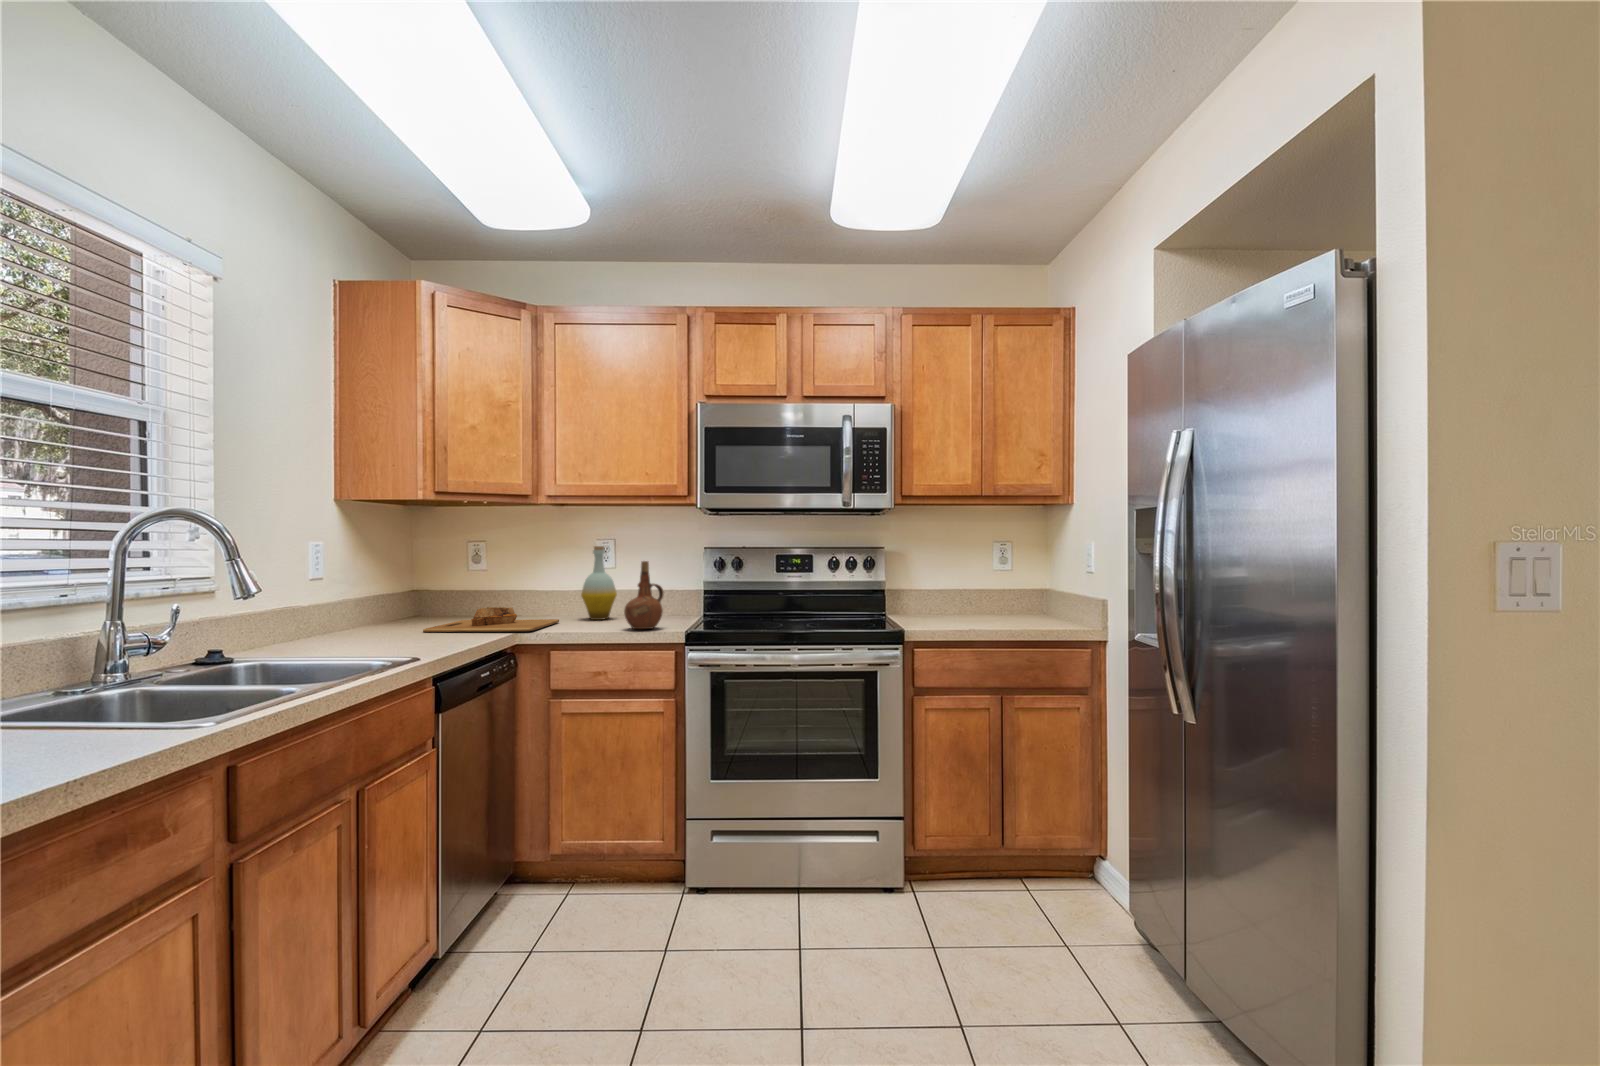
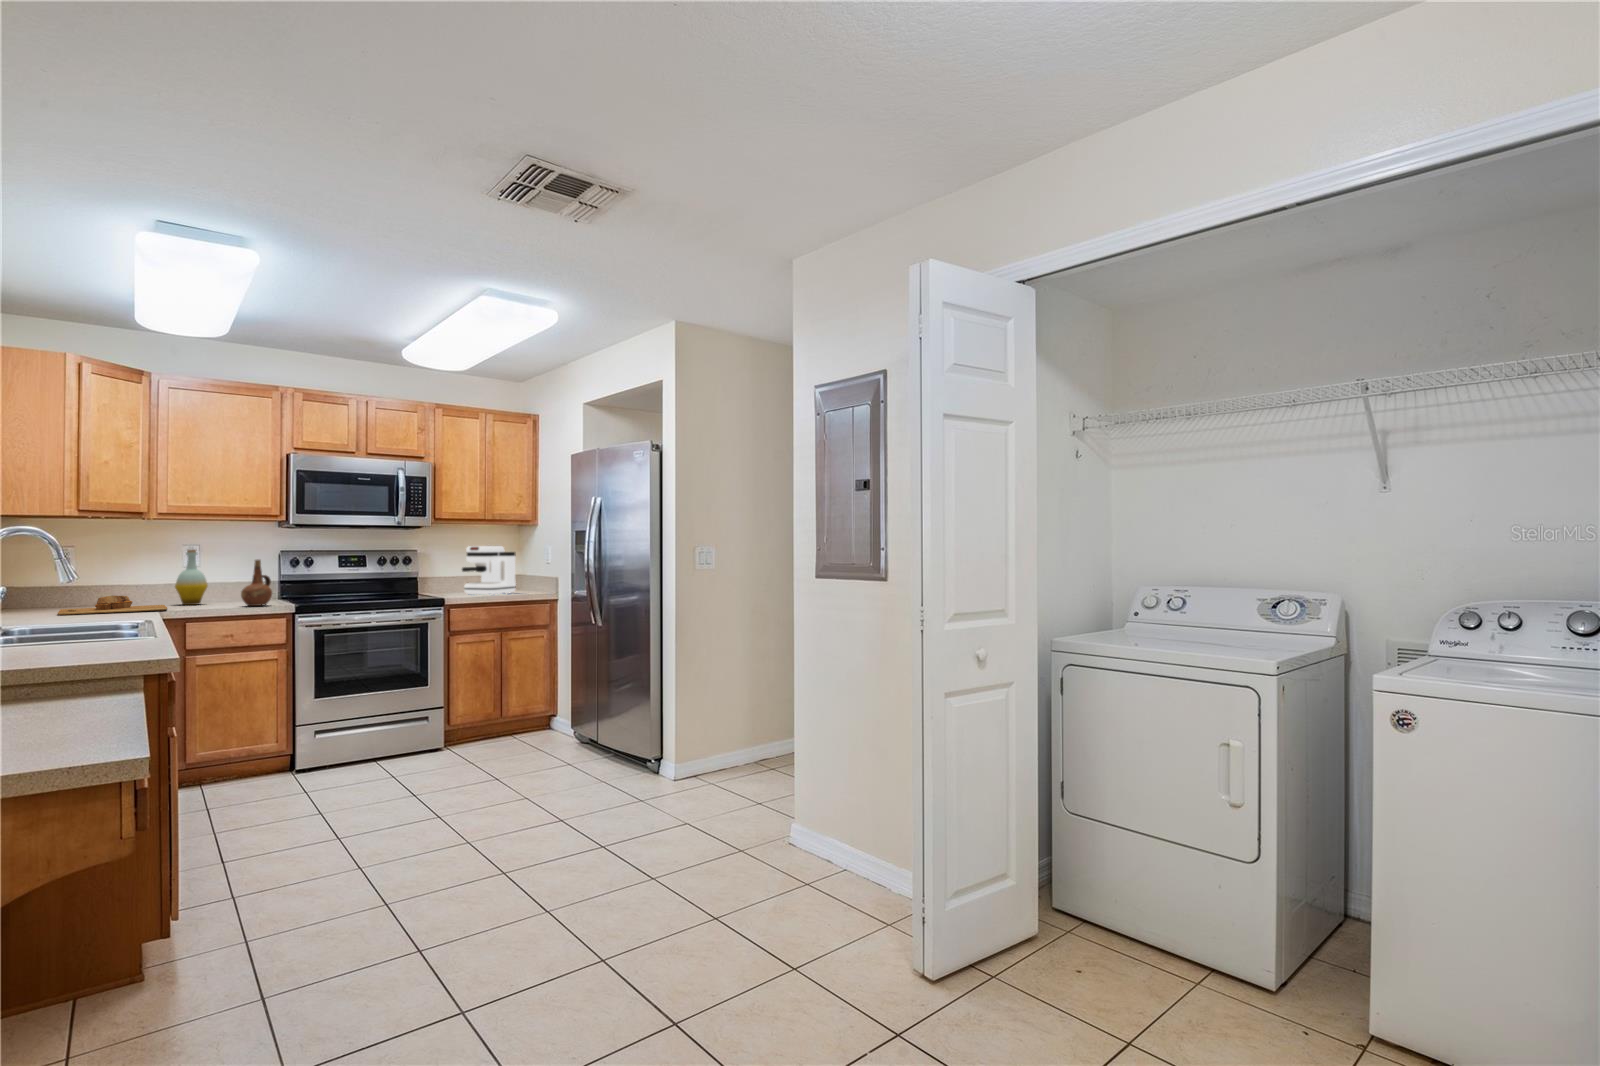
coffee maker: none [940,540,1032,625] -> present [462,546,516,595]

